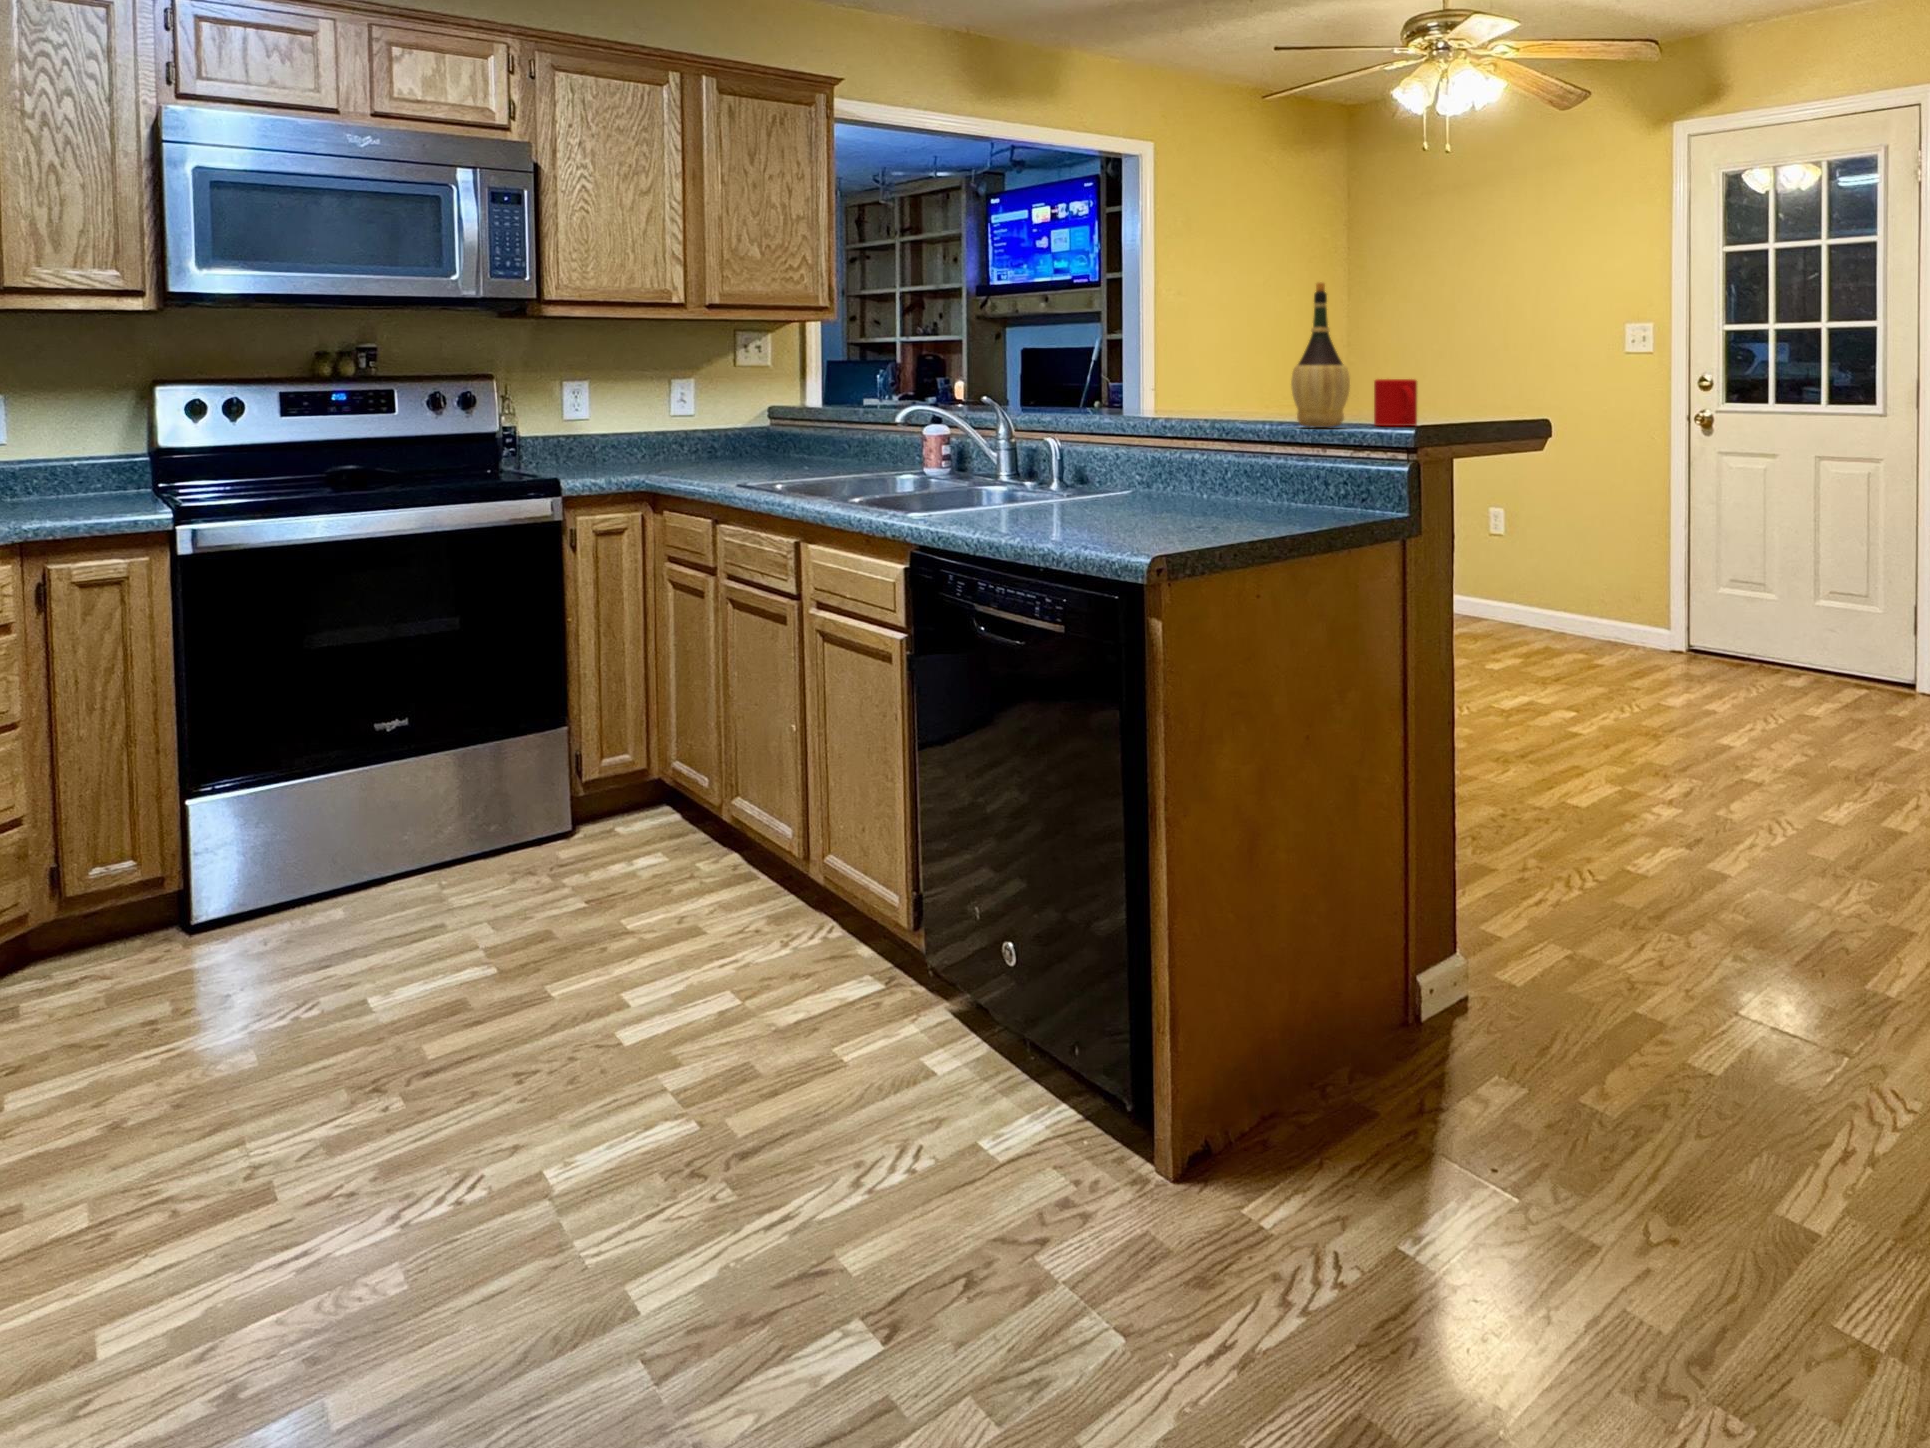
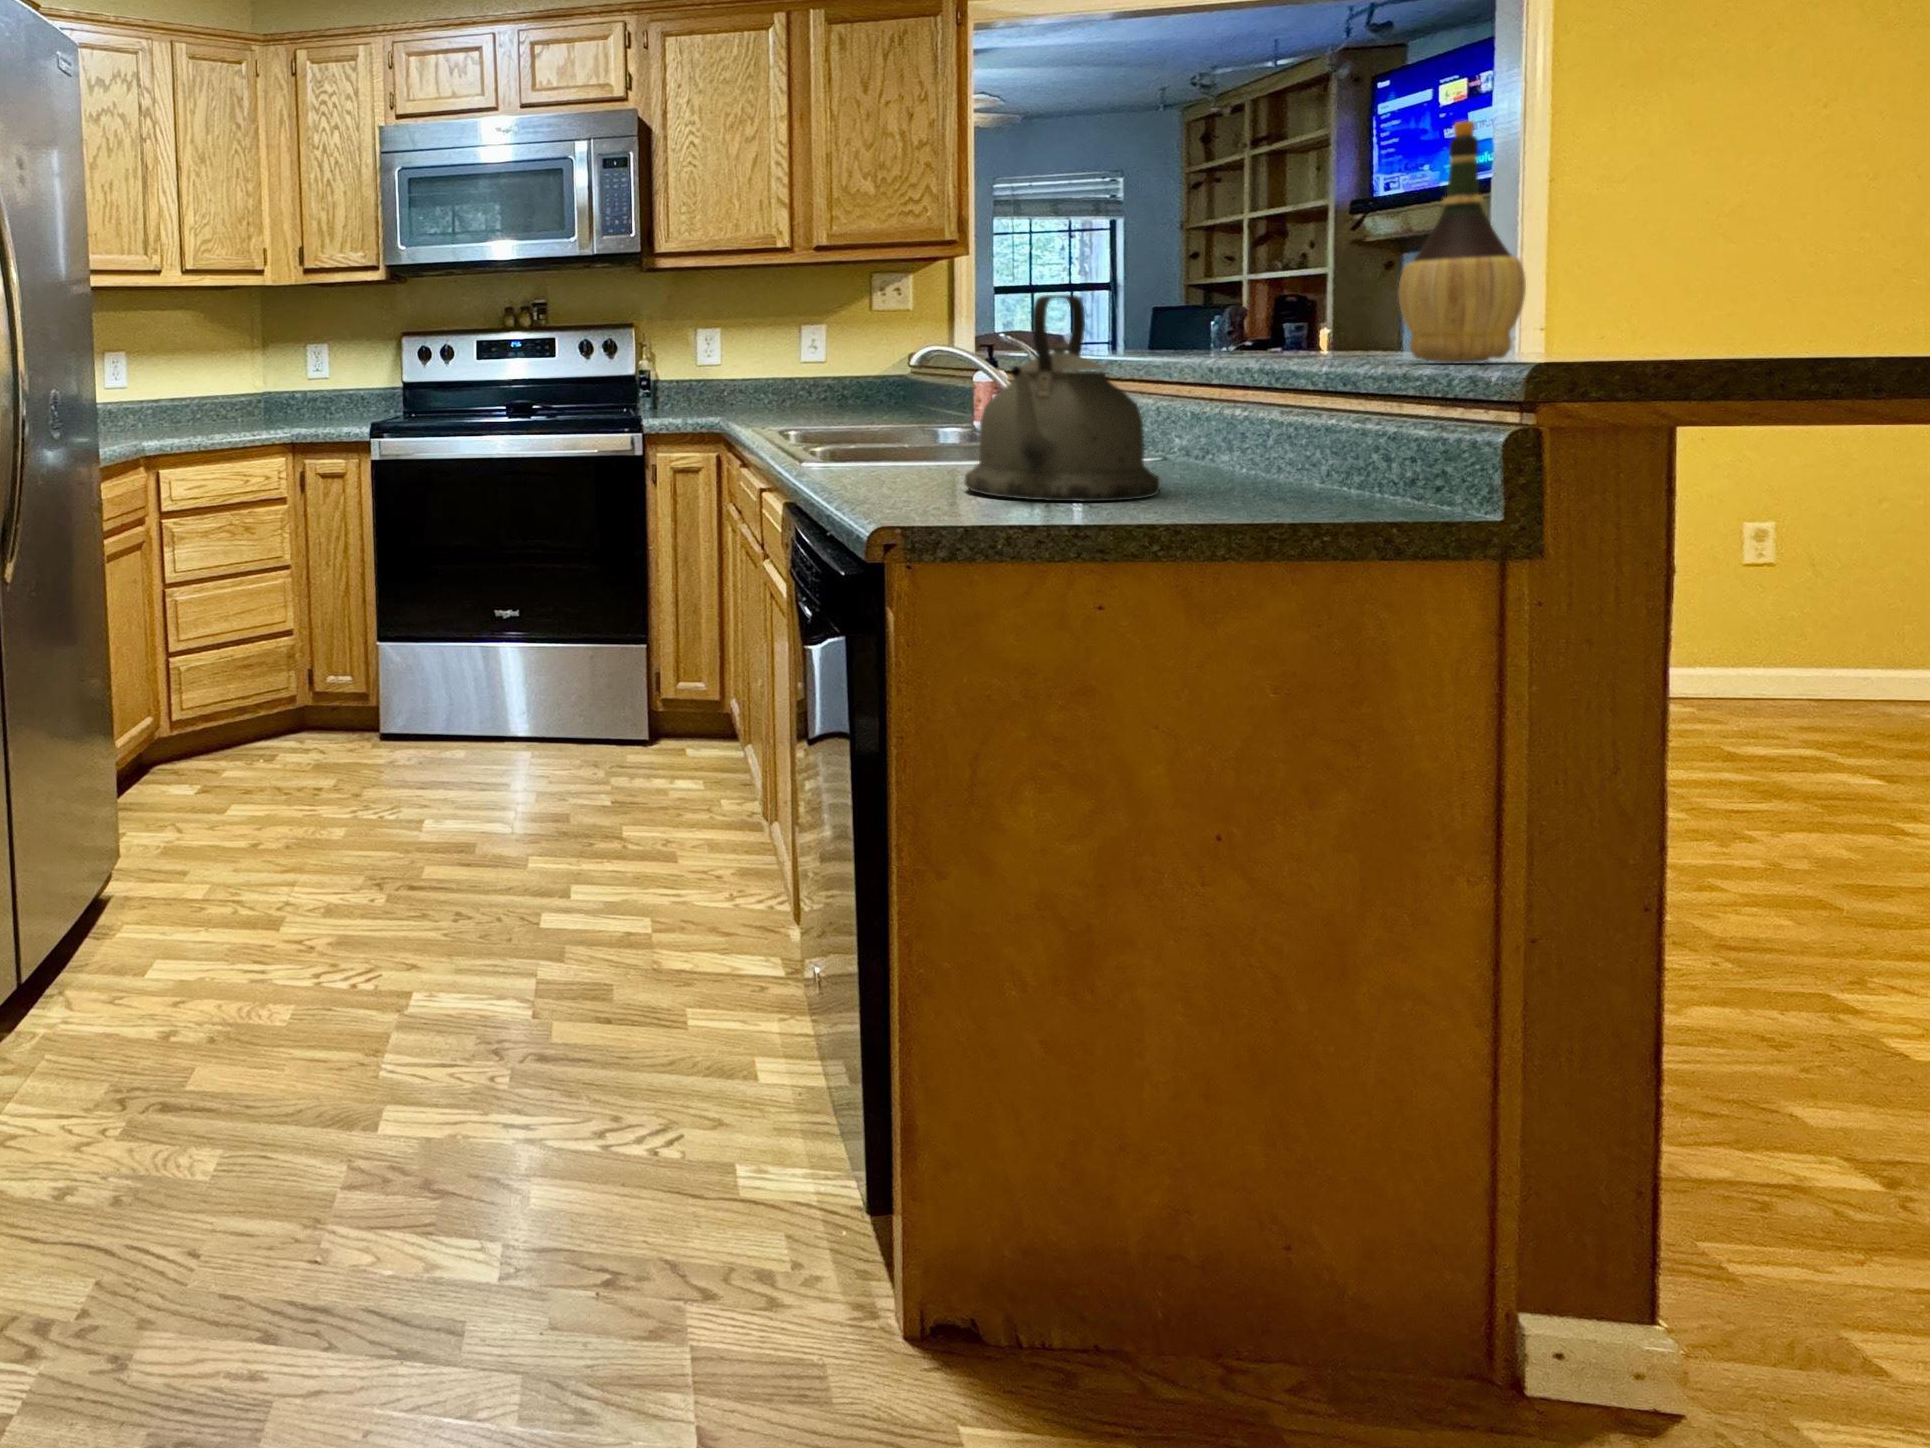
mug: present [1374,379,1417,426] -> none [1633,275,1748,361]
kettle: none [1106,383,1230,532] -> present [965,295,1160,501]

